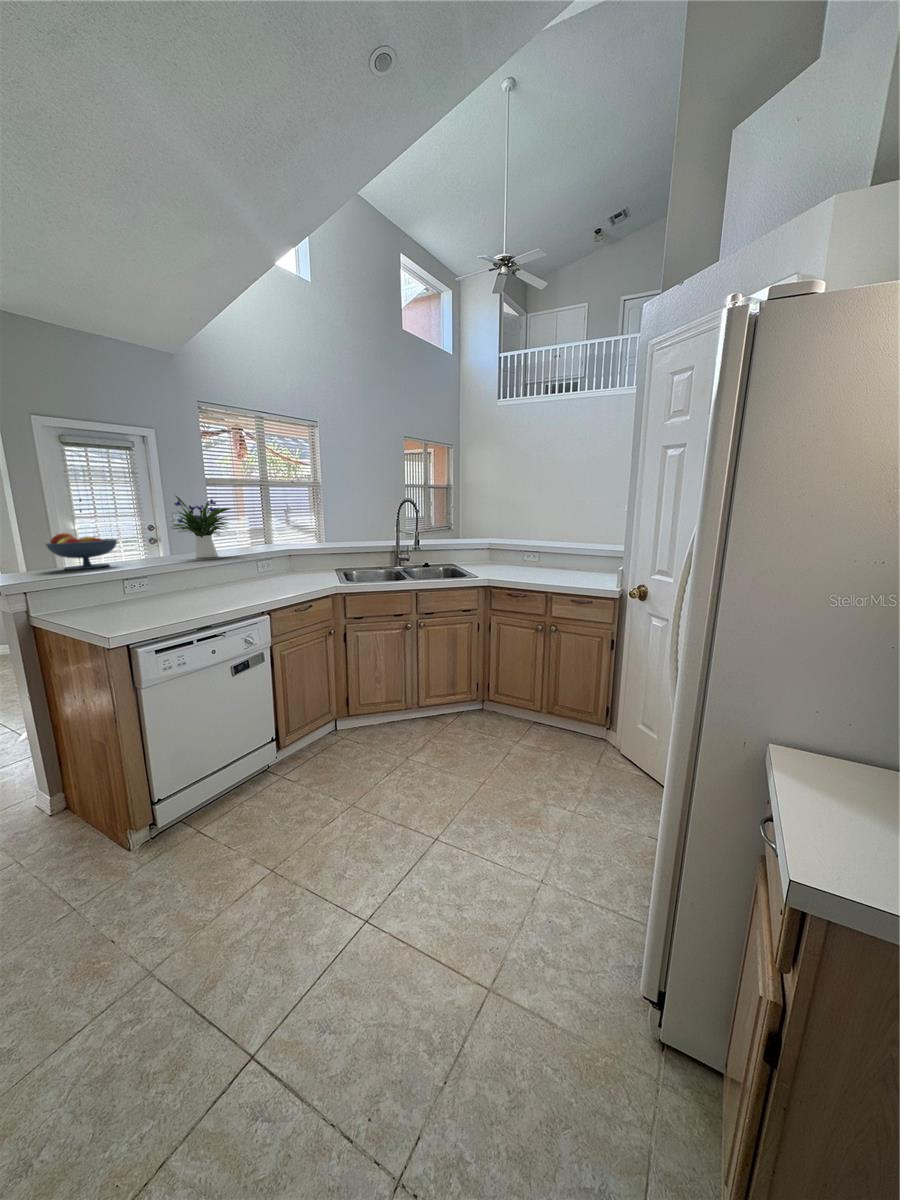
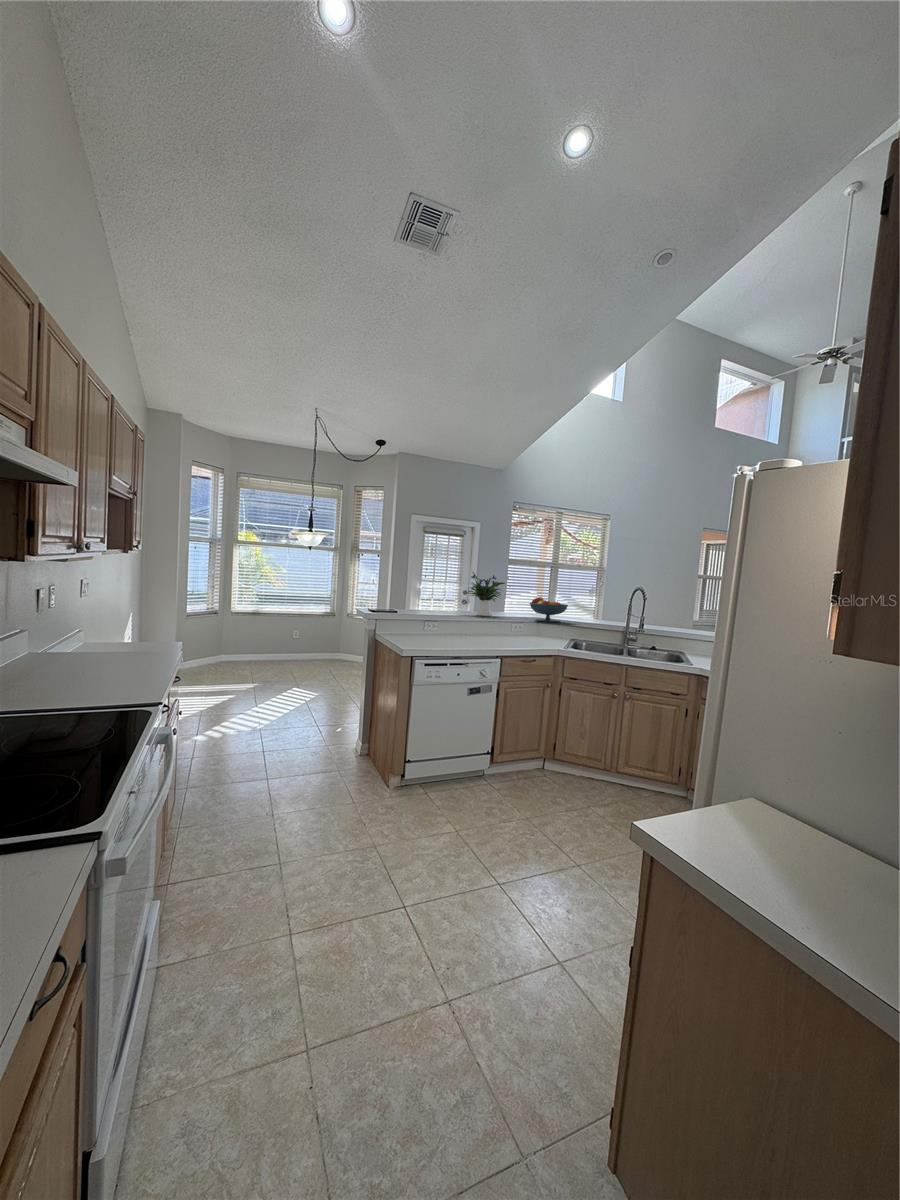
fruit bowl: present [46,533,117,570] -> present [530,597,568,622]

